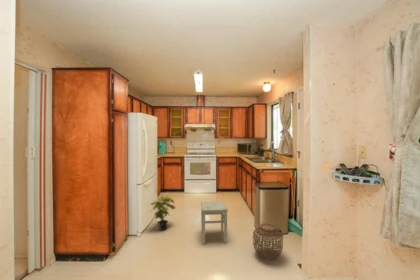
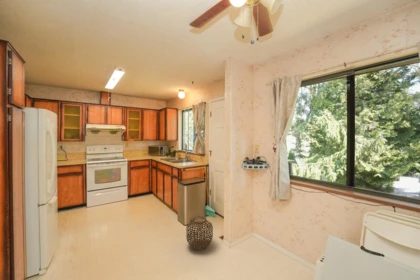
potted plant: present [151,196,175,230] -> none [48,211,88,257]
stool: present [201,201,228,244] -> none [124,205,158,256]

